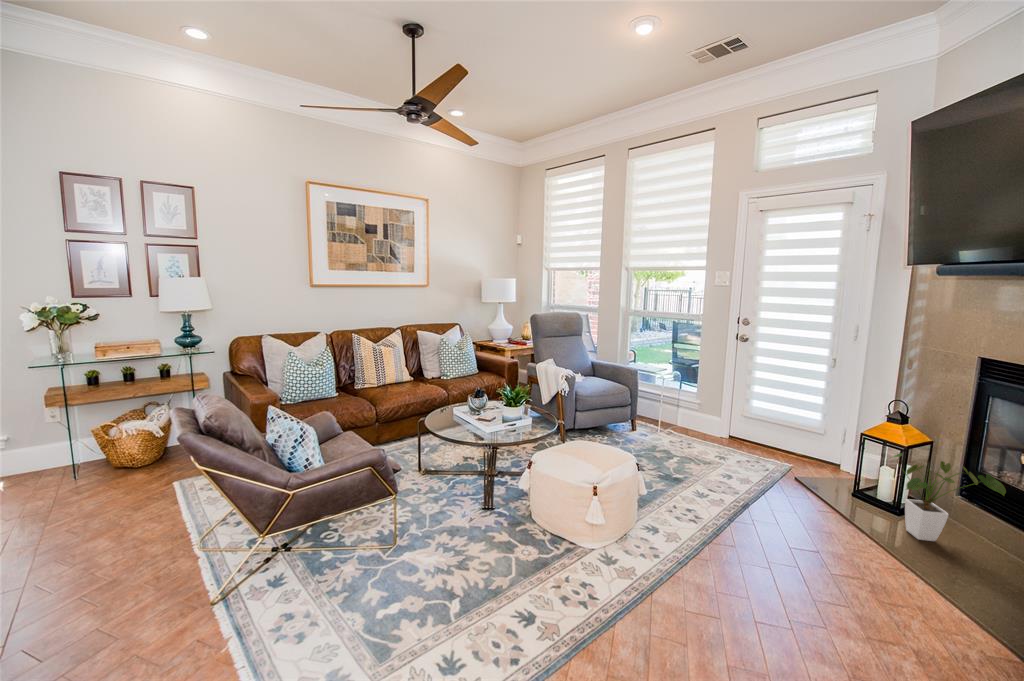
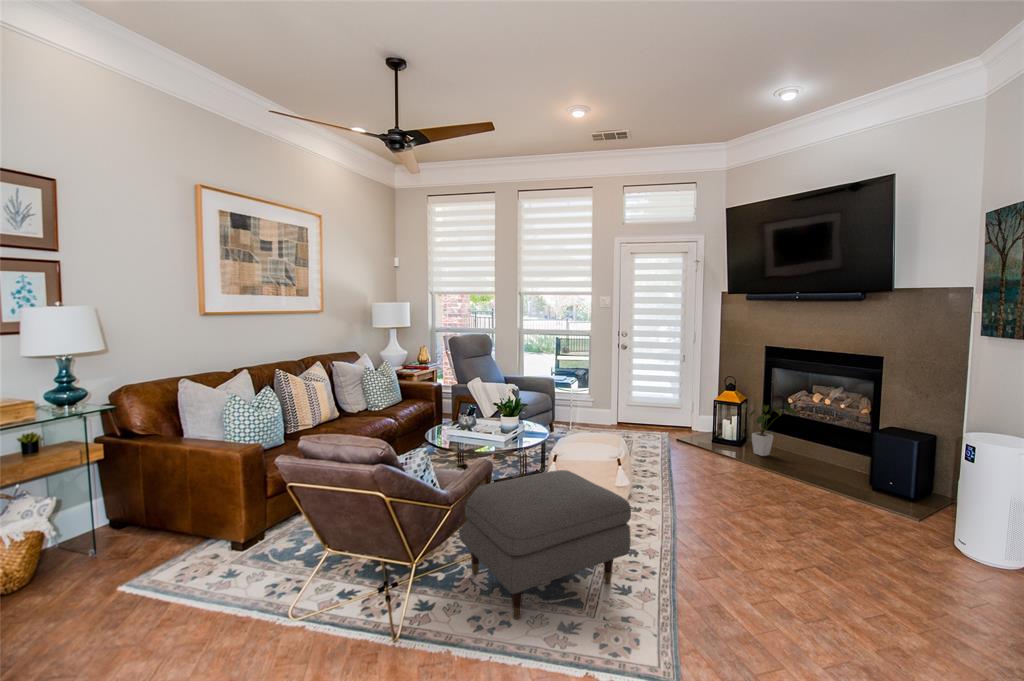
ottoman: none [286,482,483,645] -> present [459,470,631,619]

